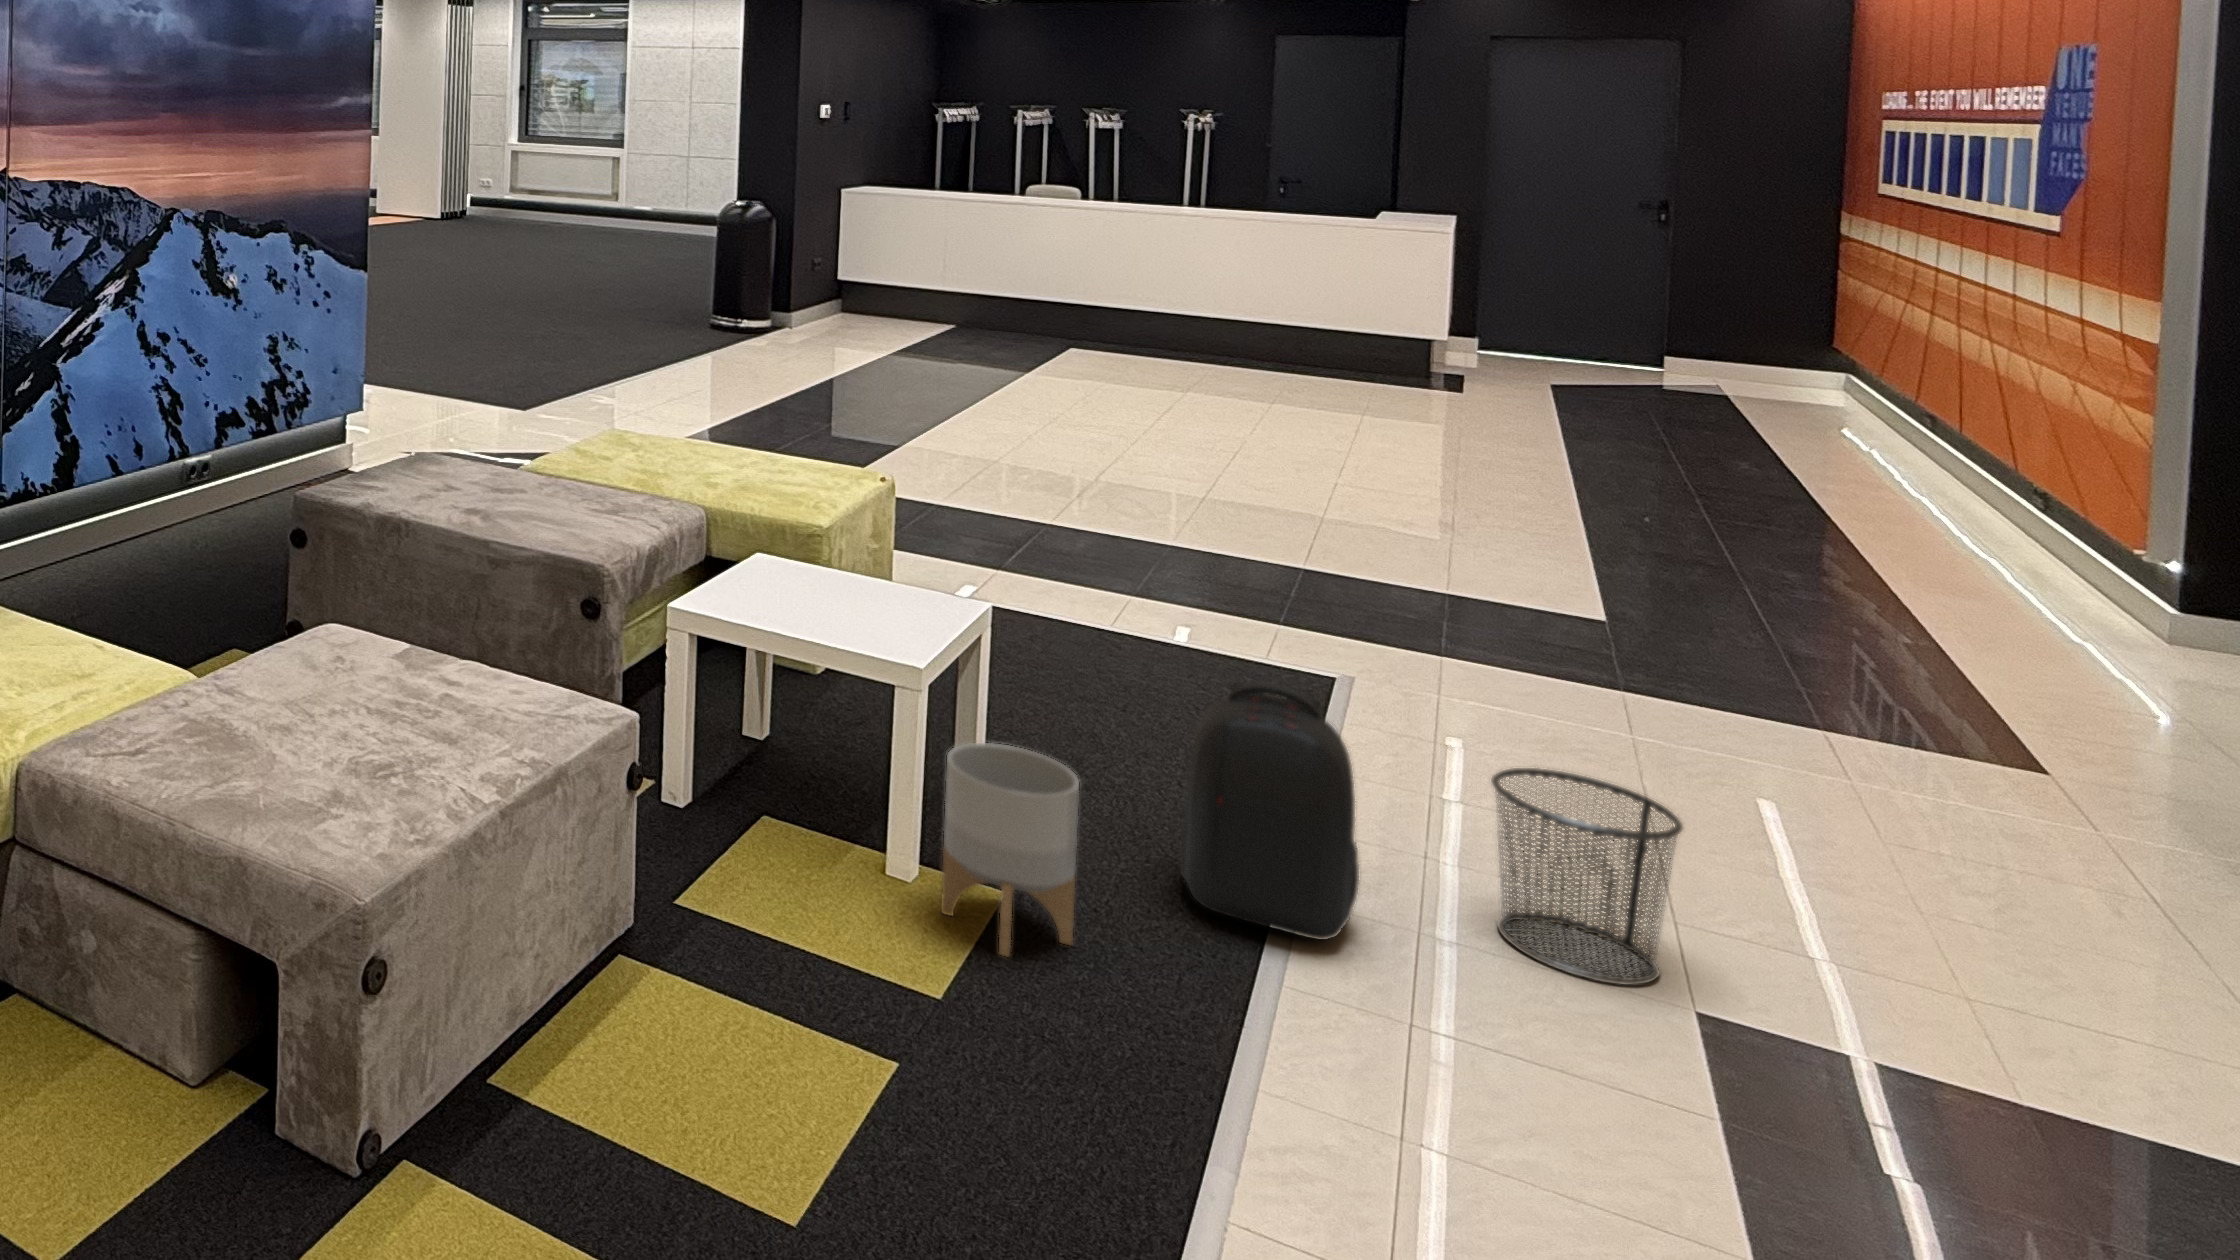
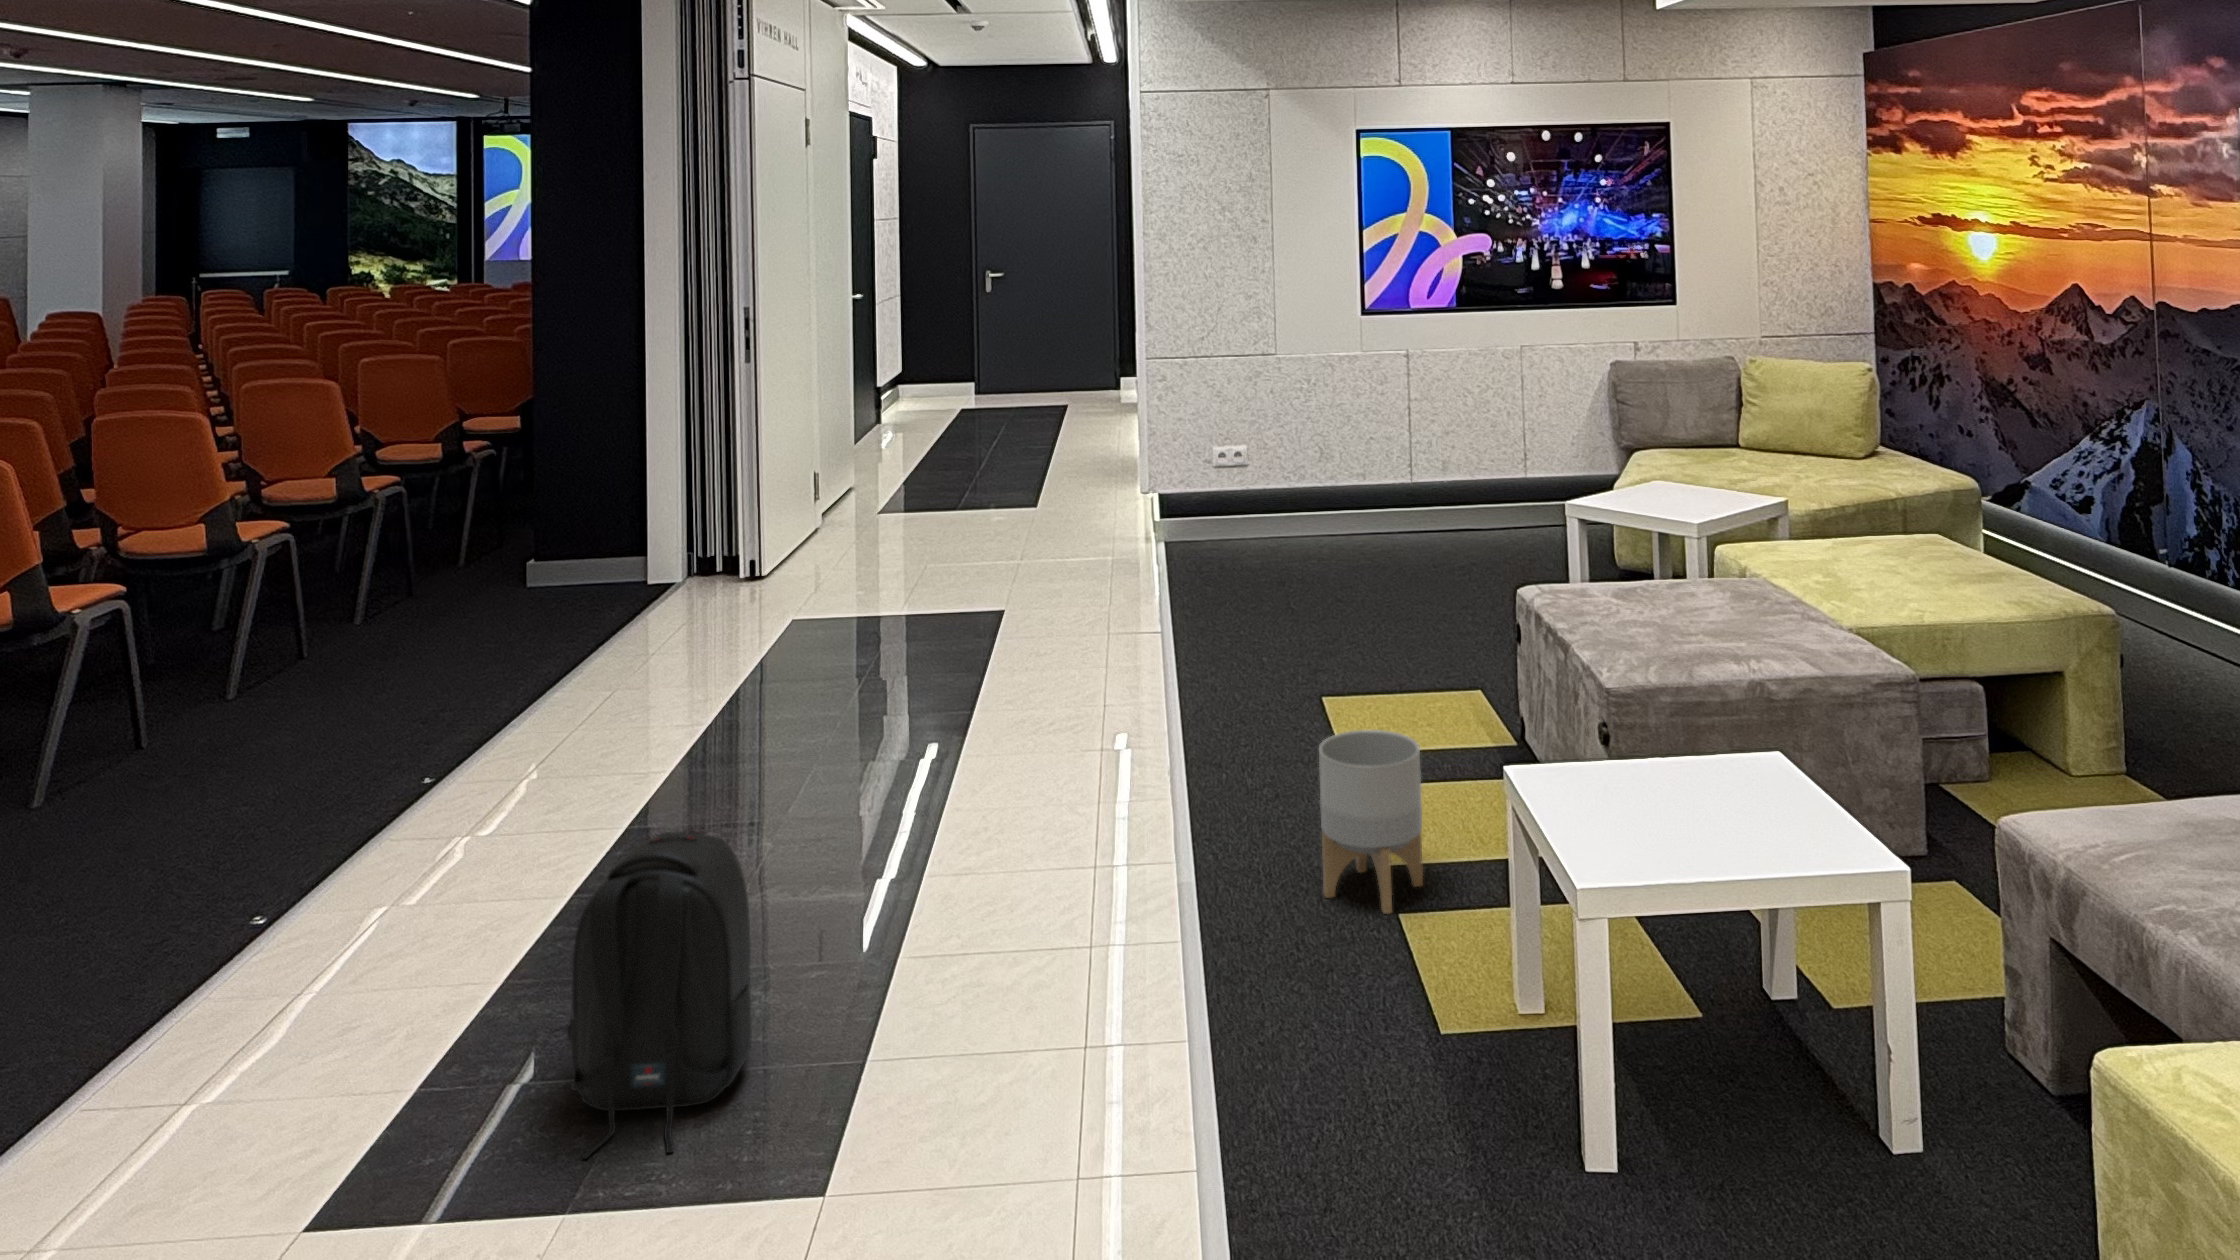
backpack: present [1180,682,1359,940] -> present [568,831,752,1159]
waste bin: present [1491,768,1683,985] -> none [844,875,1002,1117]

